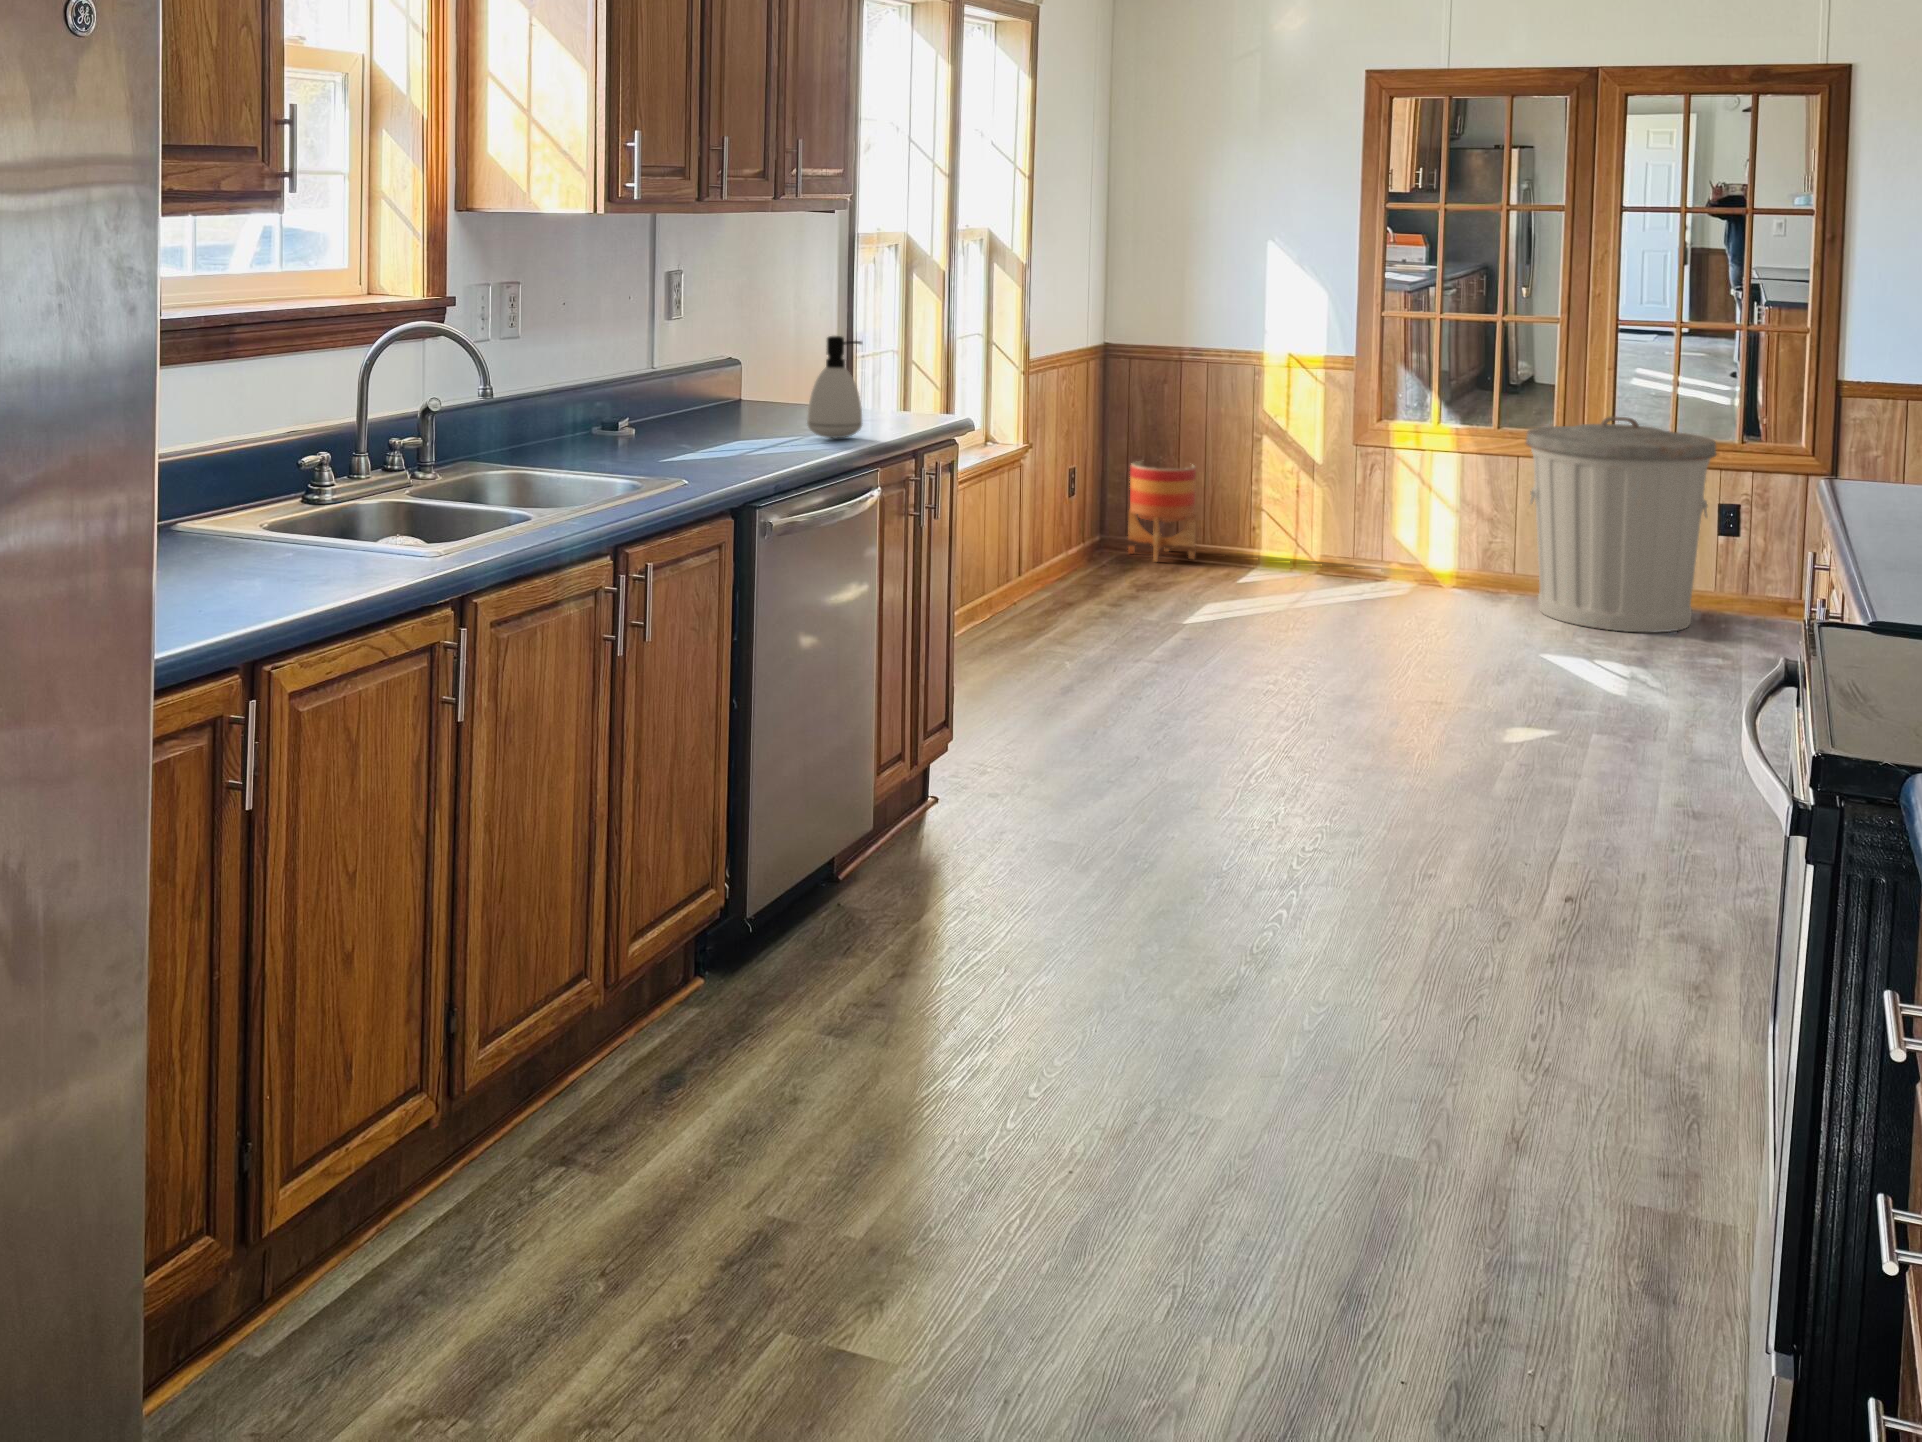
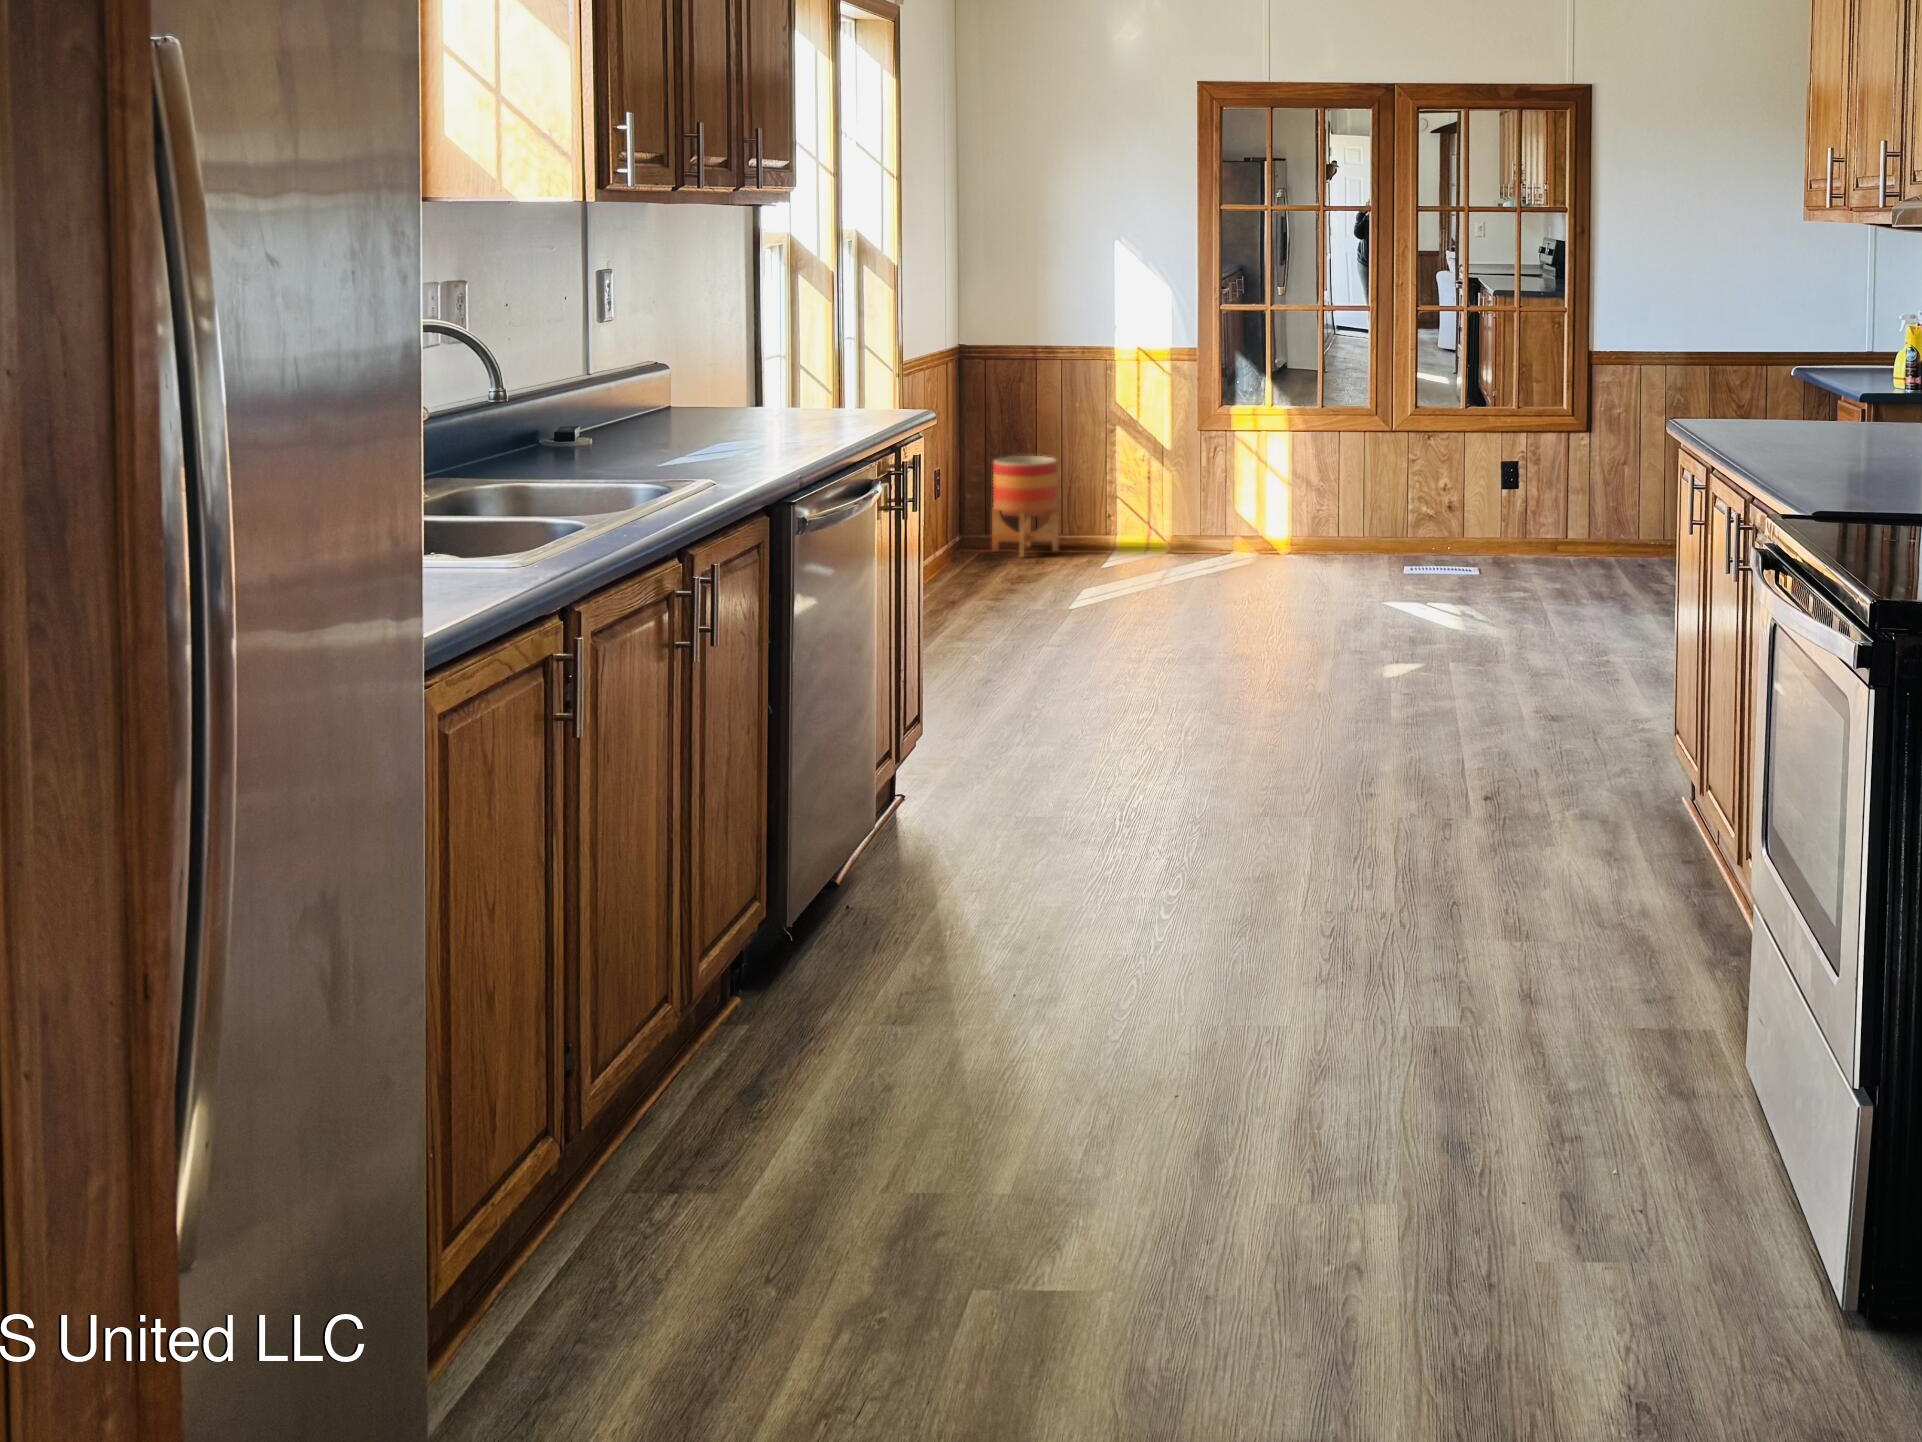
soap dispenser: present [807,336,862,439] -> none [792,331,852,436]
trash can: present [1526,417,1717,633] -> none [1355,392,1502,577]

